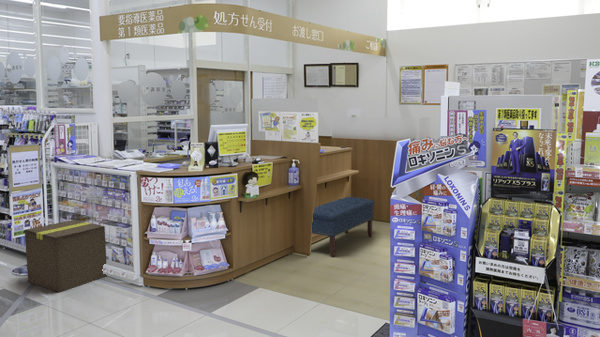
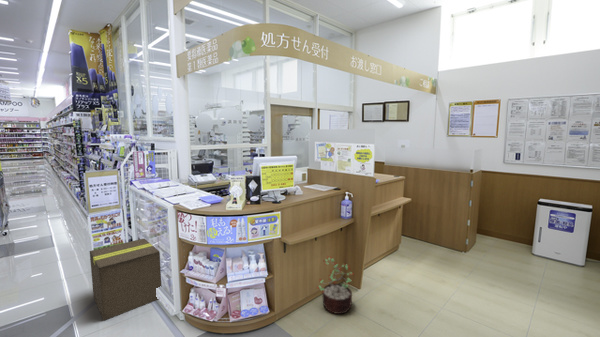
bench: present [312,197,374,257] -> none [354,222,426,293]
decorative plant: none [270,219,304,271] -> present [318,257,353,314]

